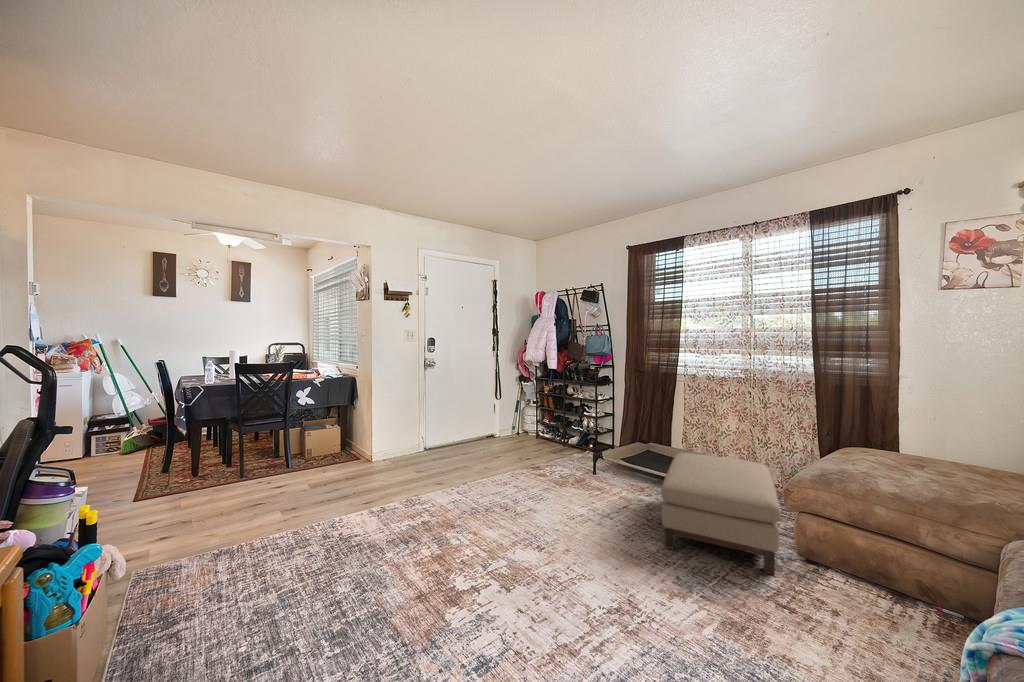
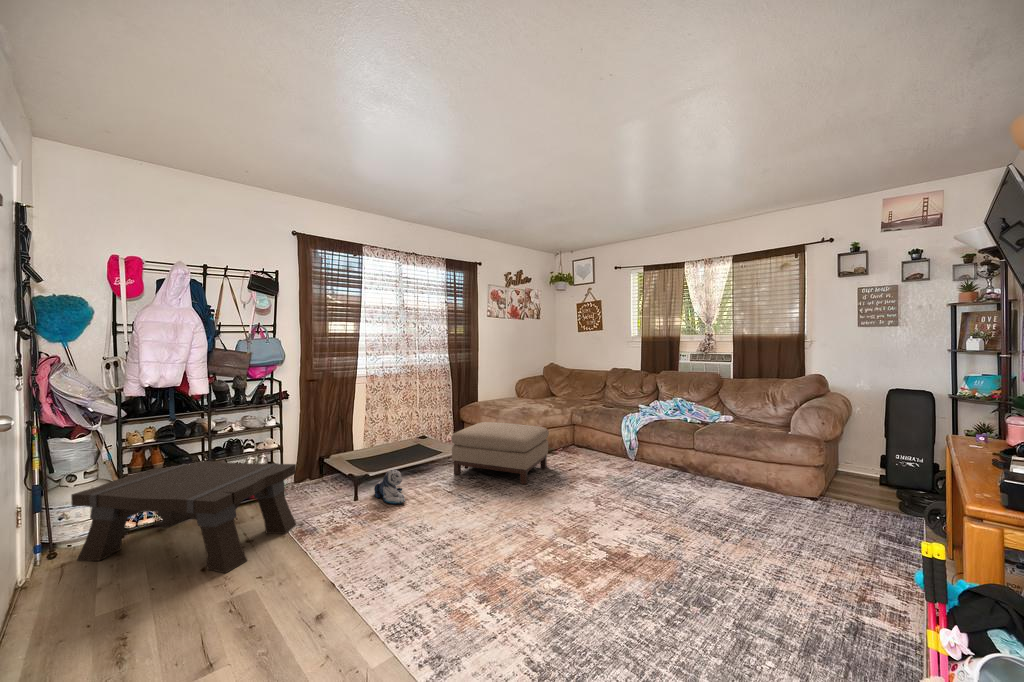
coffee table: none [487,402,561,459] -> present [71,461,297,573]
plush toy: none [582,454,619,484] -> present [374,470,405,504]

